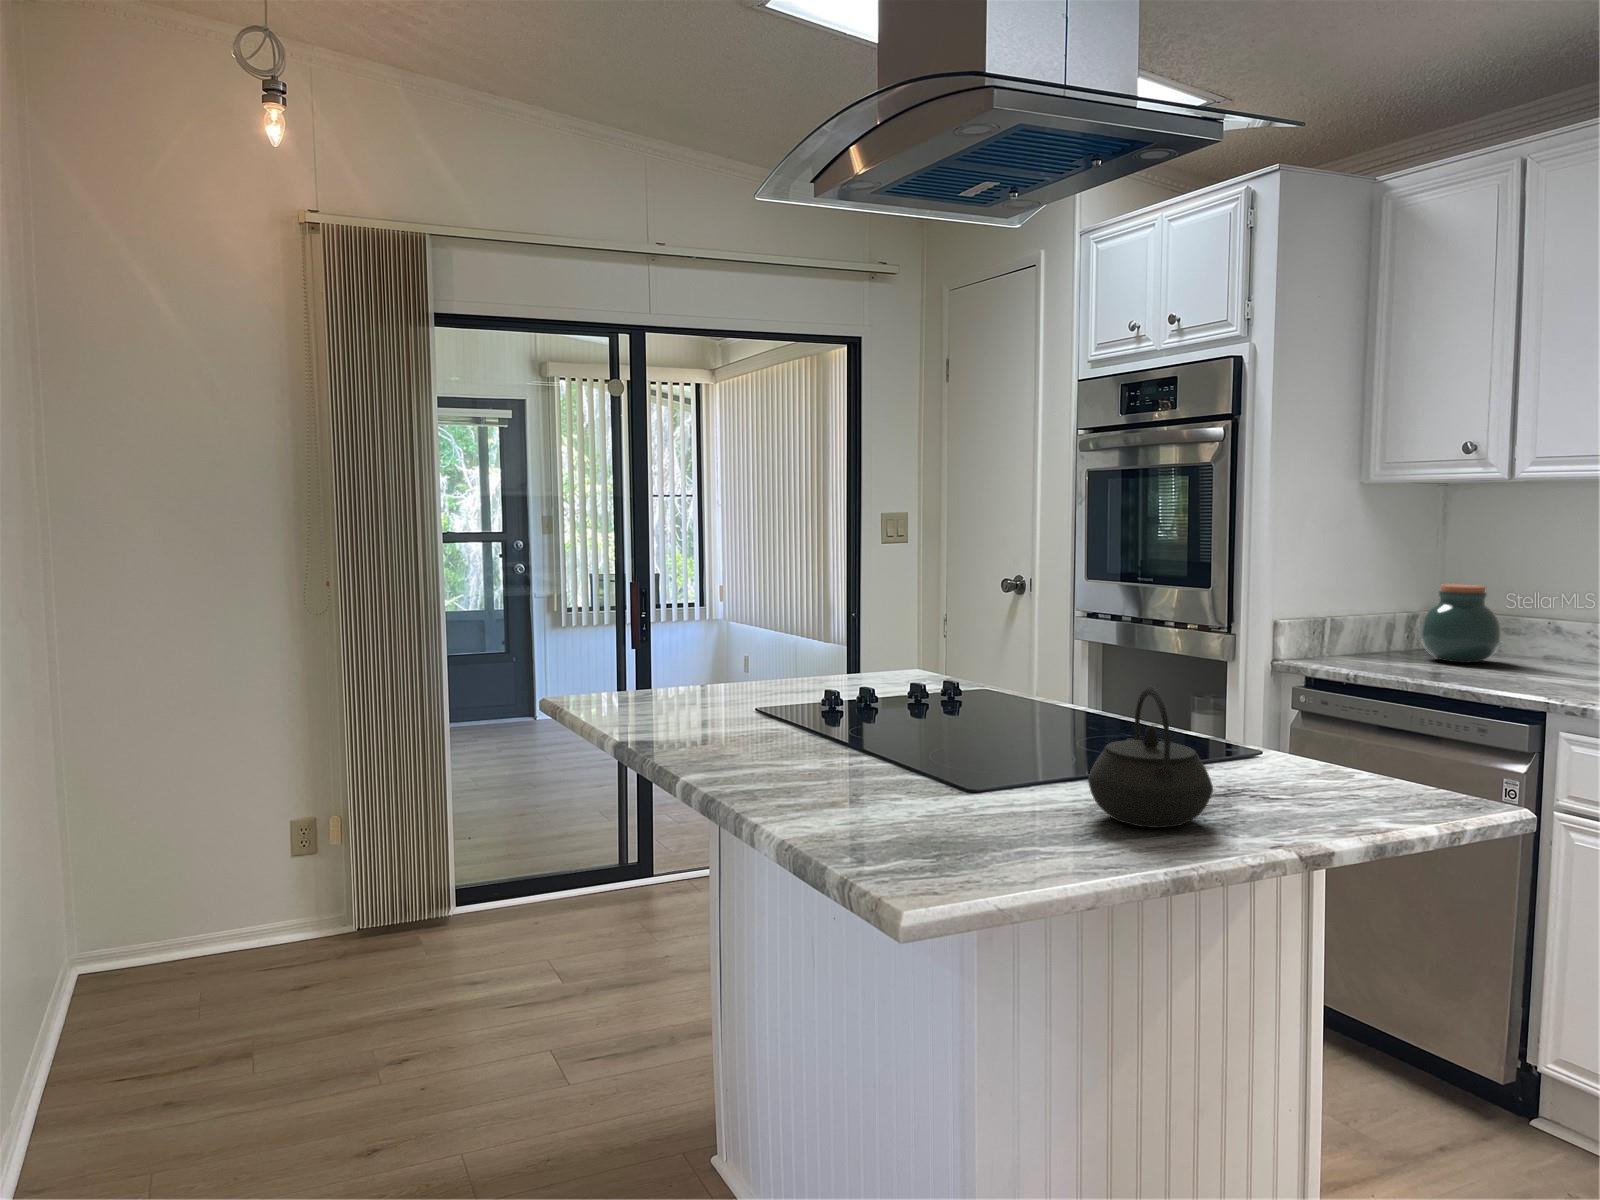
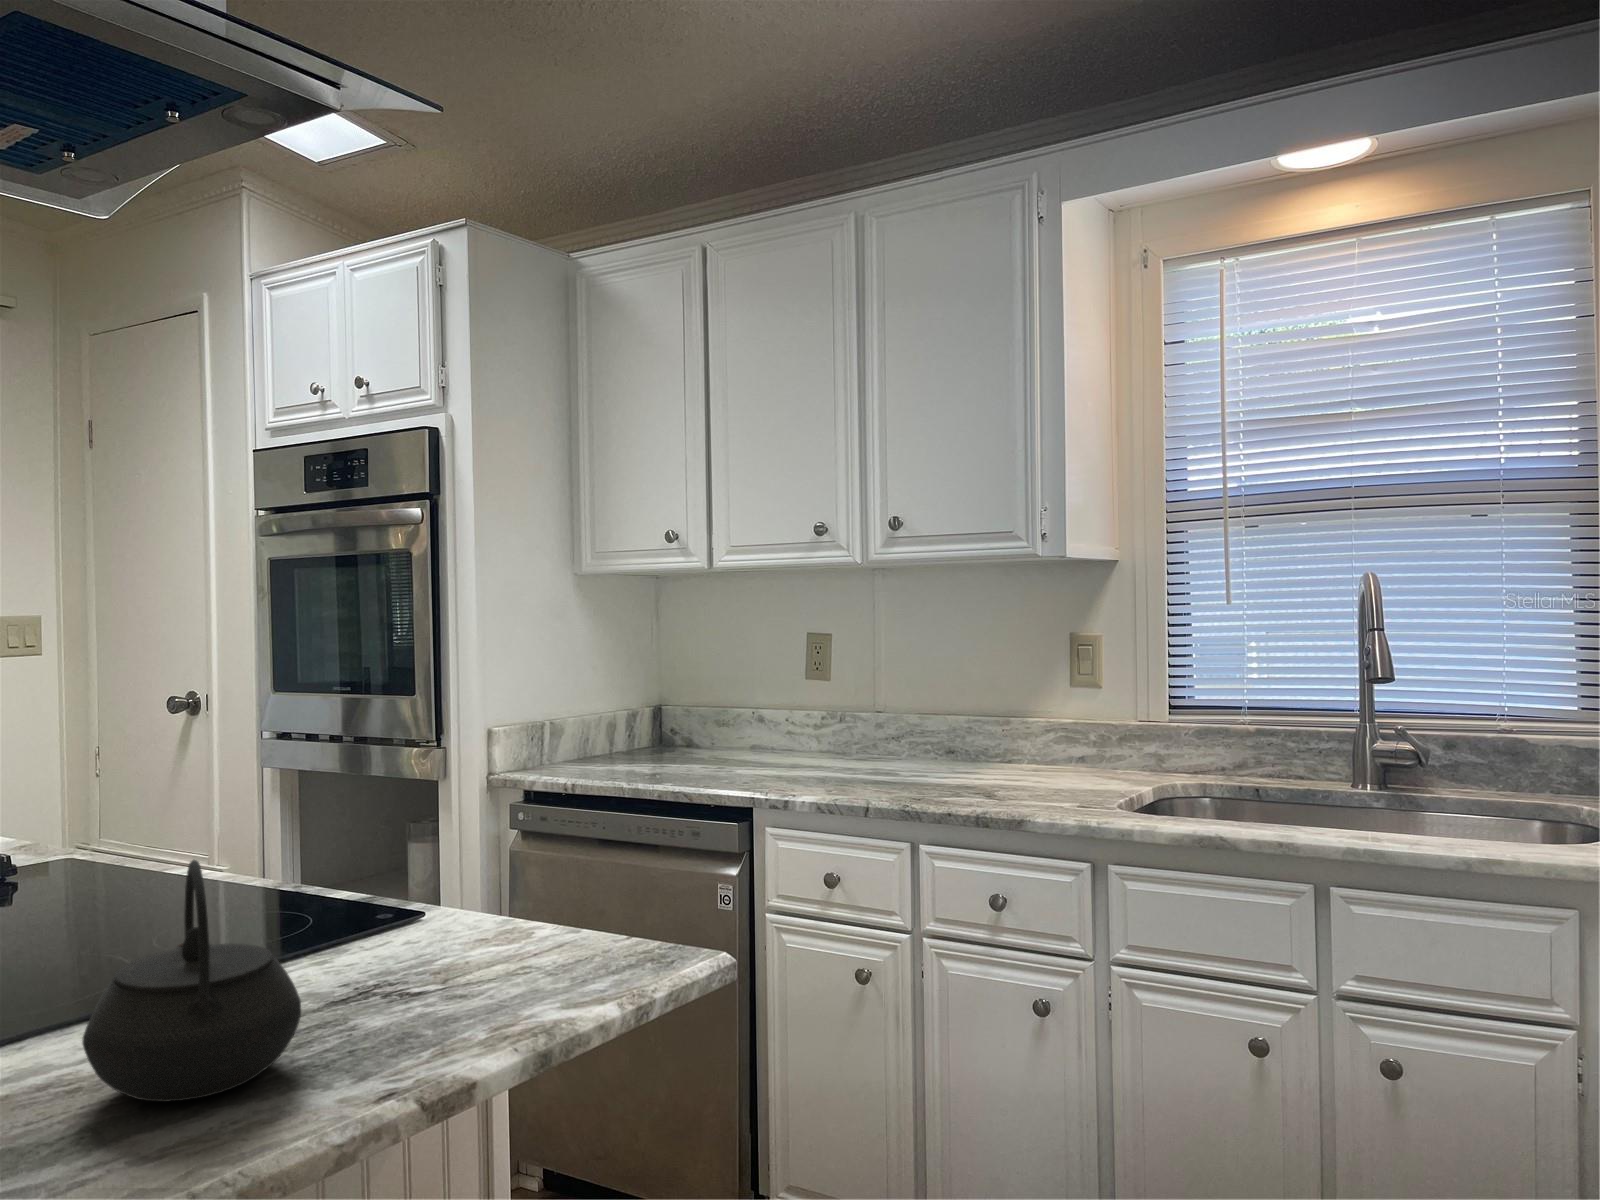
jar: present [1421,584,1501,663] -> none [639,678,711,759]

